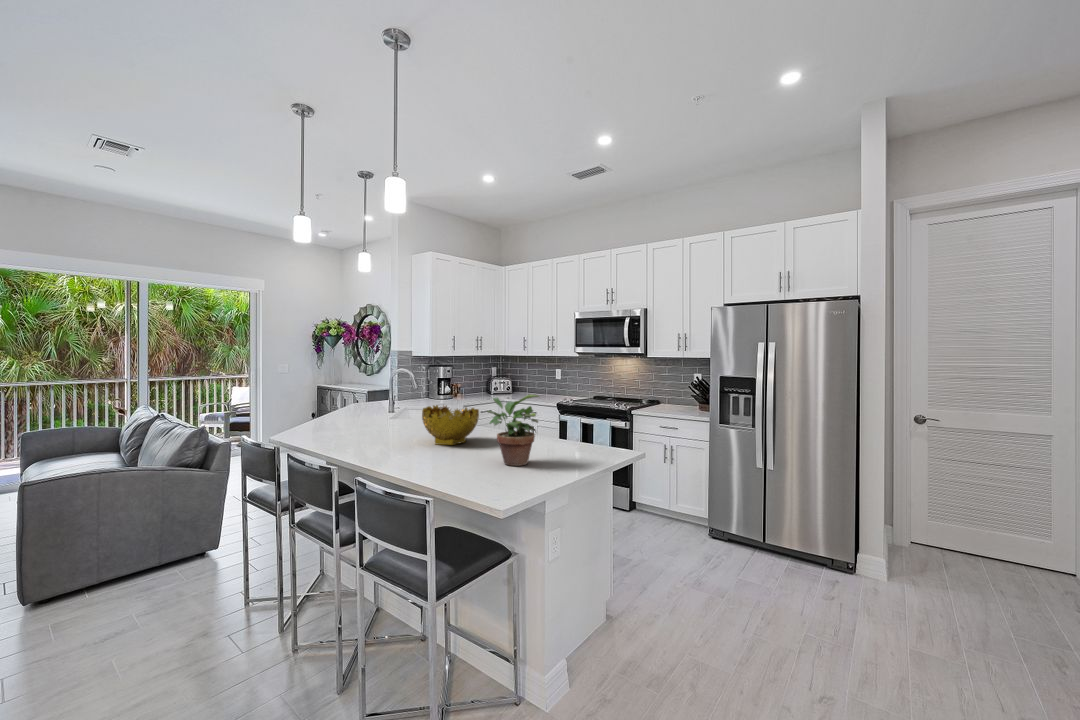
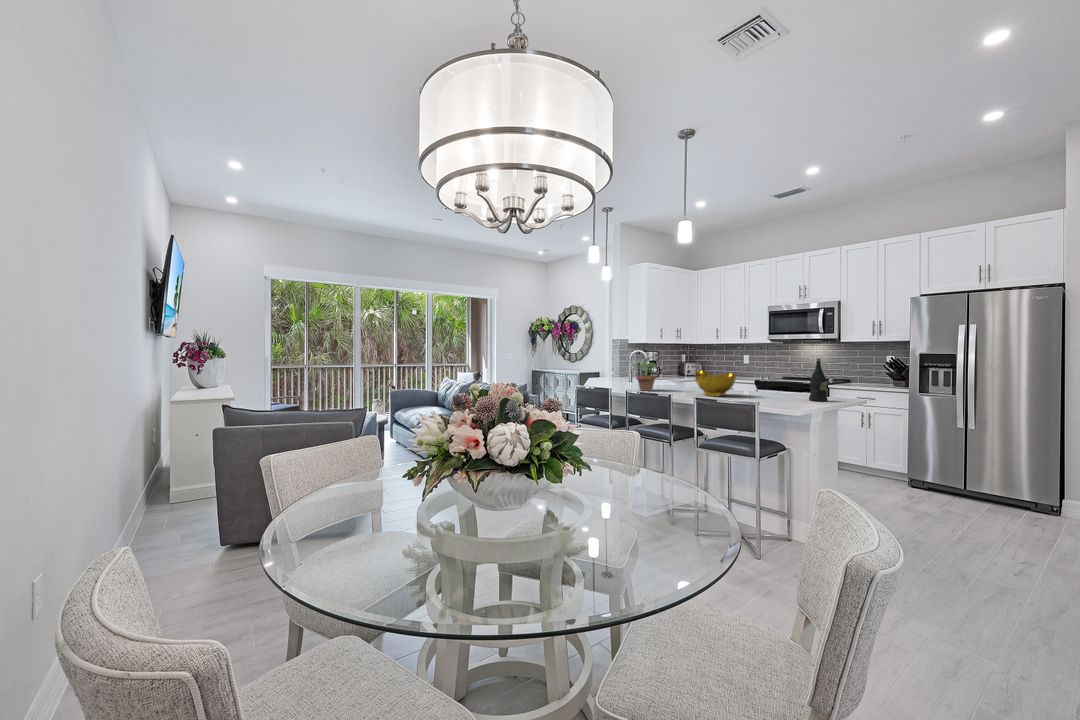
wine bottle: none [568,390,591,453] -> present [809,358,828,401]
potted plant: present [487,395,539,466] -> present [633,356,657,391]

